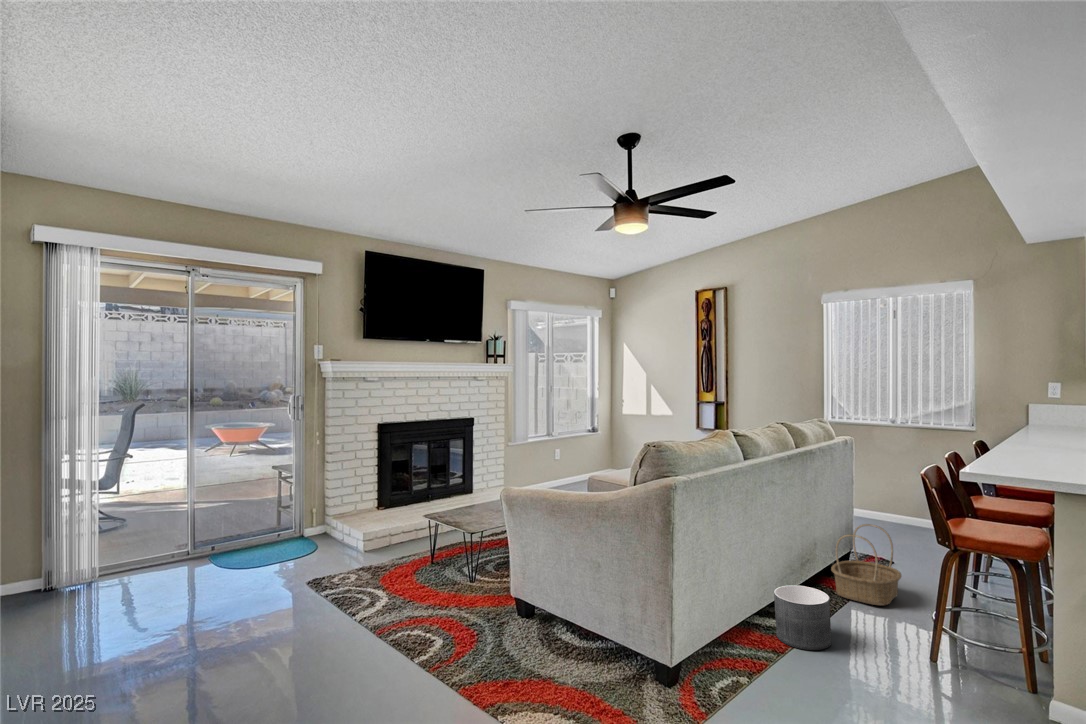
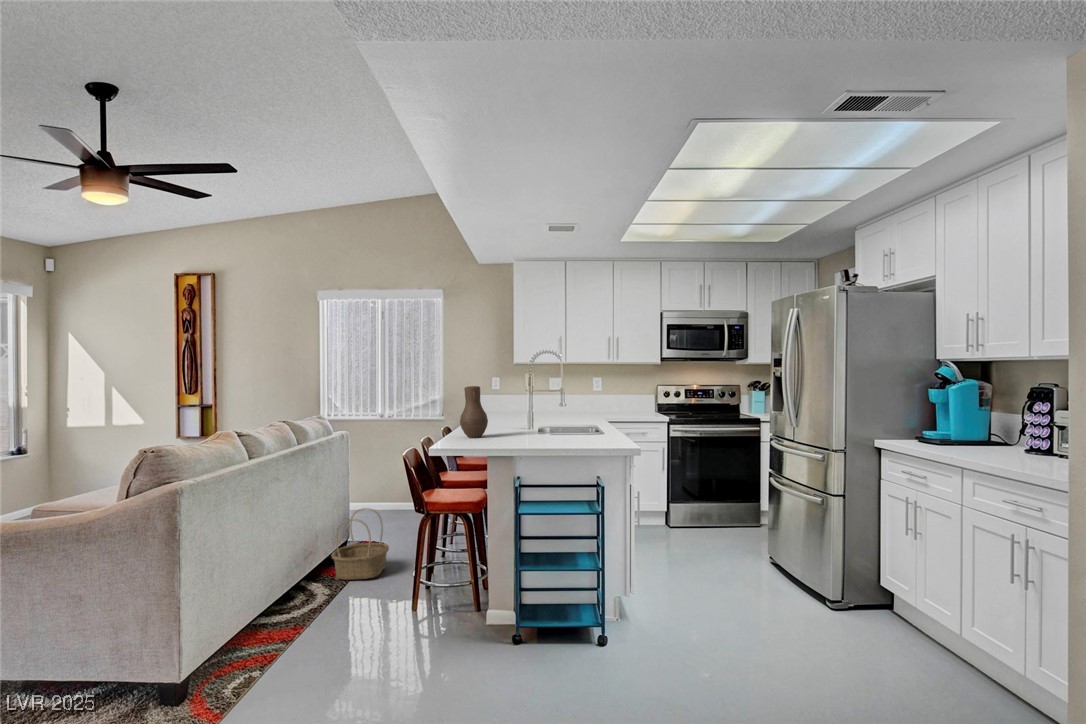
vase: none [1008,396,1058,465] -> present [460,386,488,438]
planter: present [774,585,831,650] -> none [281,574,334,632]

